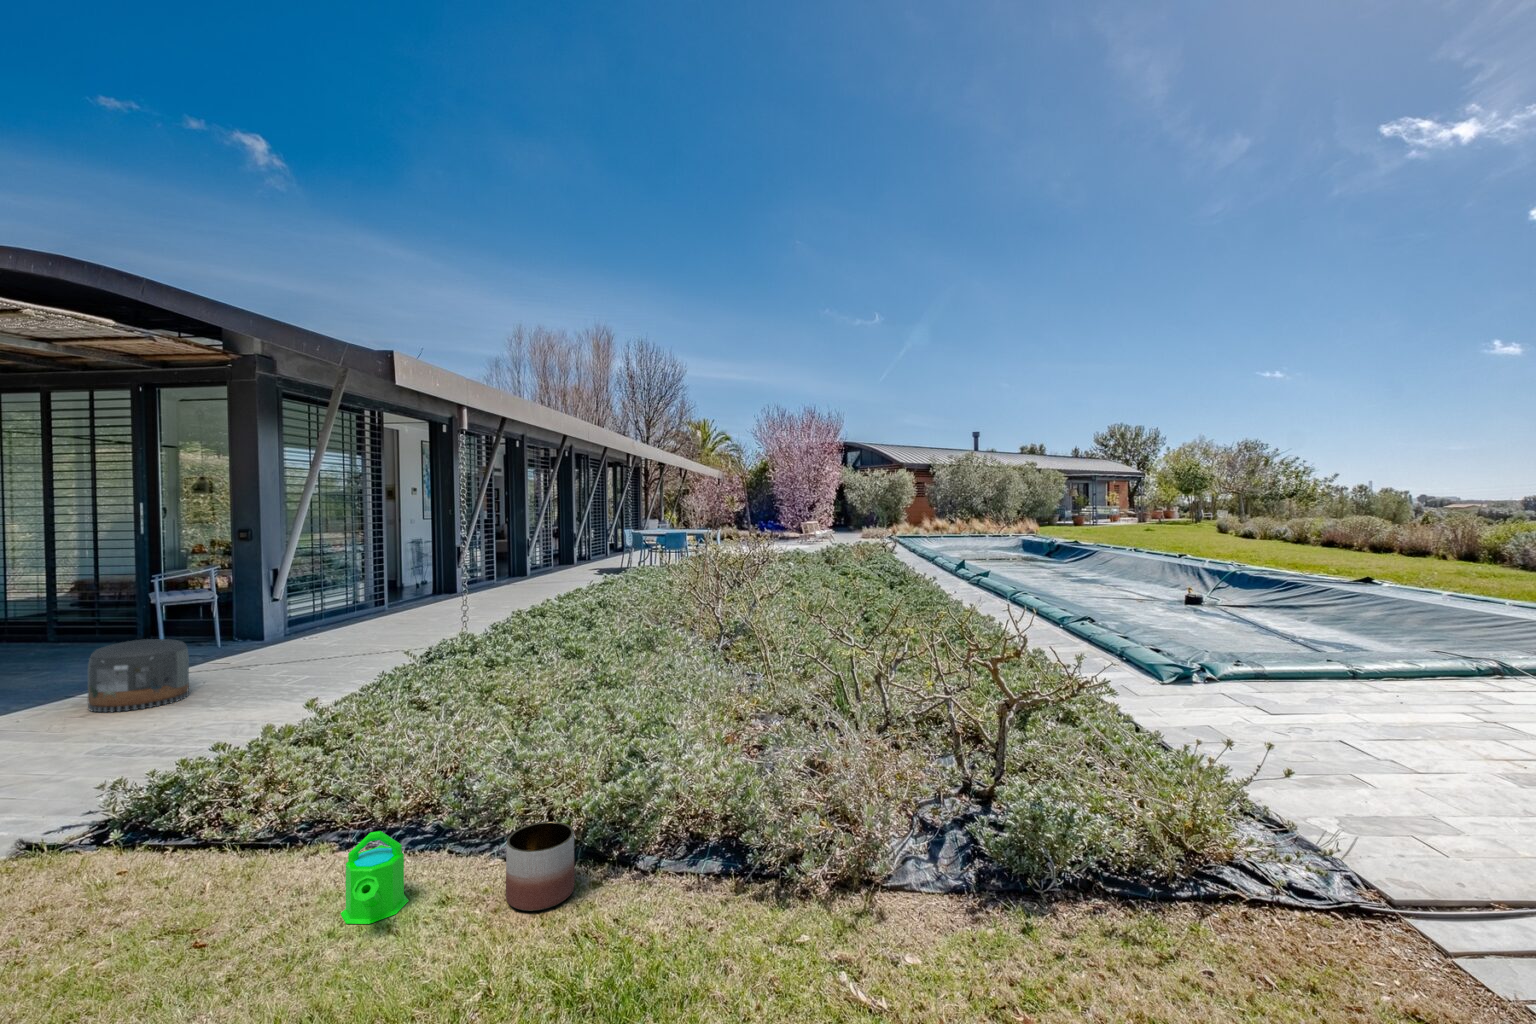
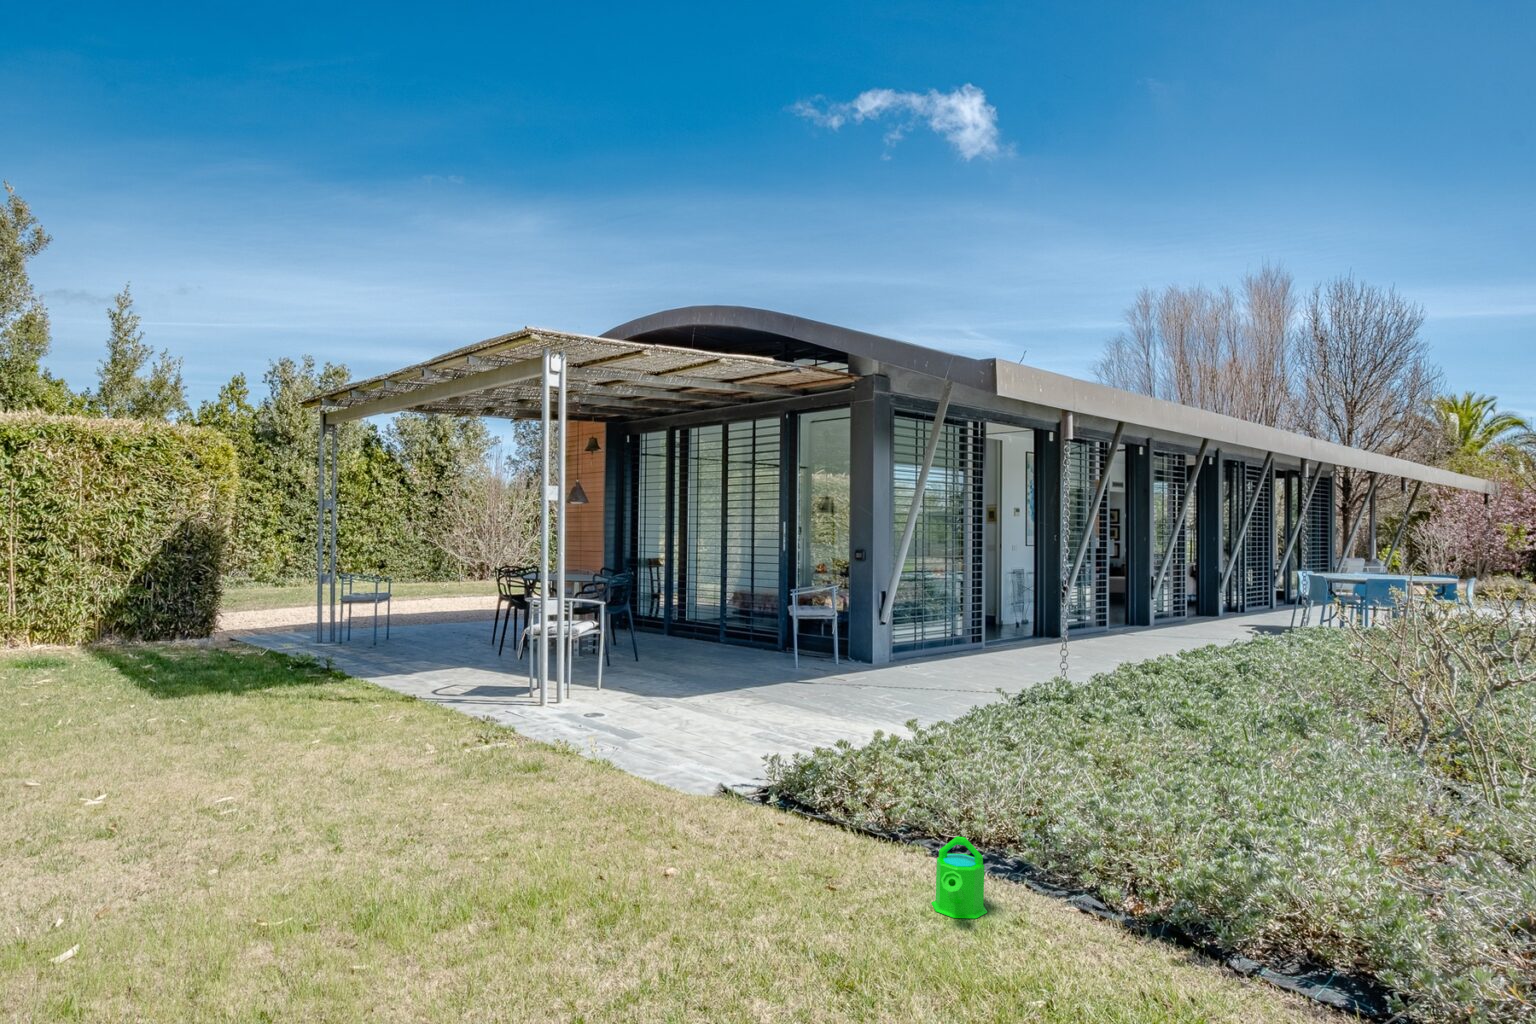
pouf: present [88,639,189,712] -> none [748,645,816,707]
planter: present [506,822,575,911] -> none [1077,875,1151,963]

